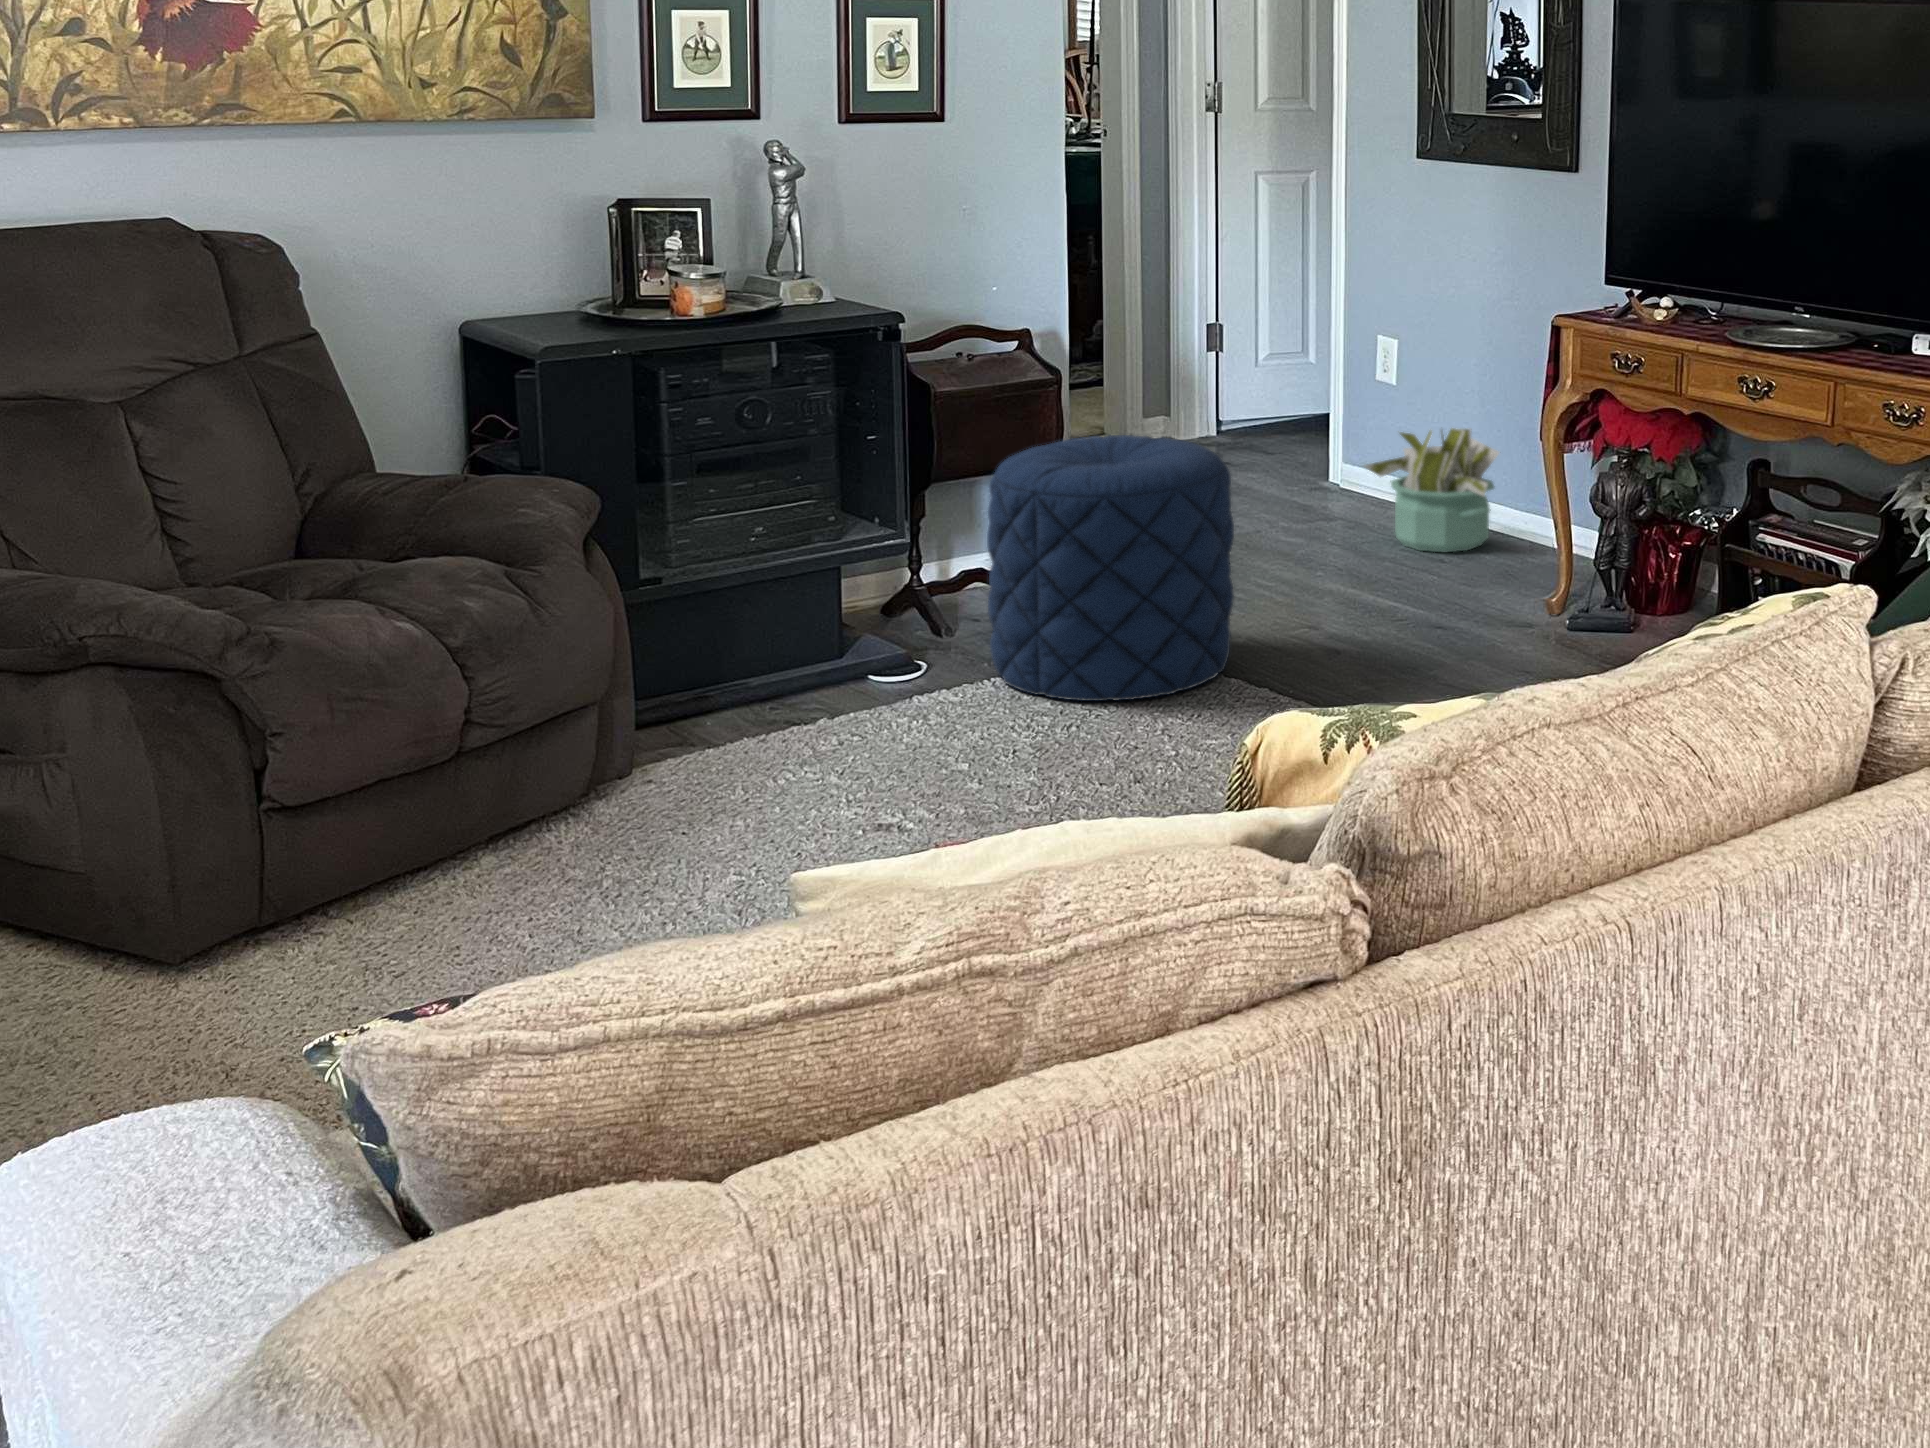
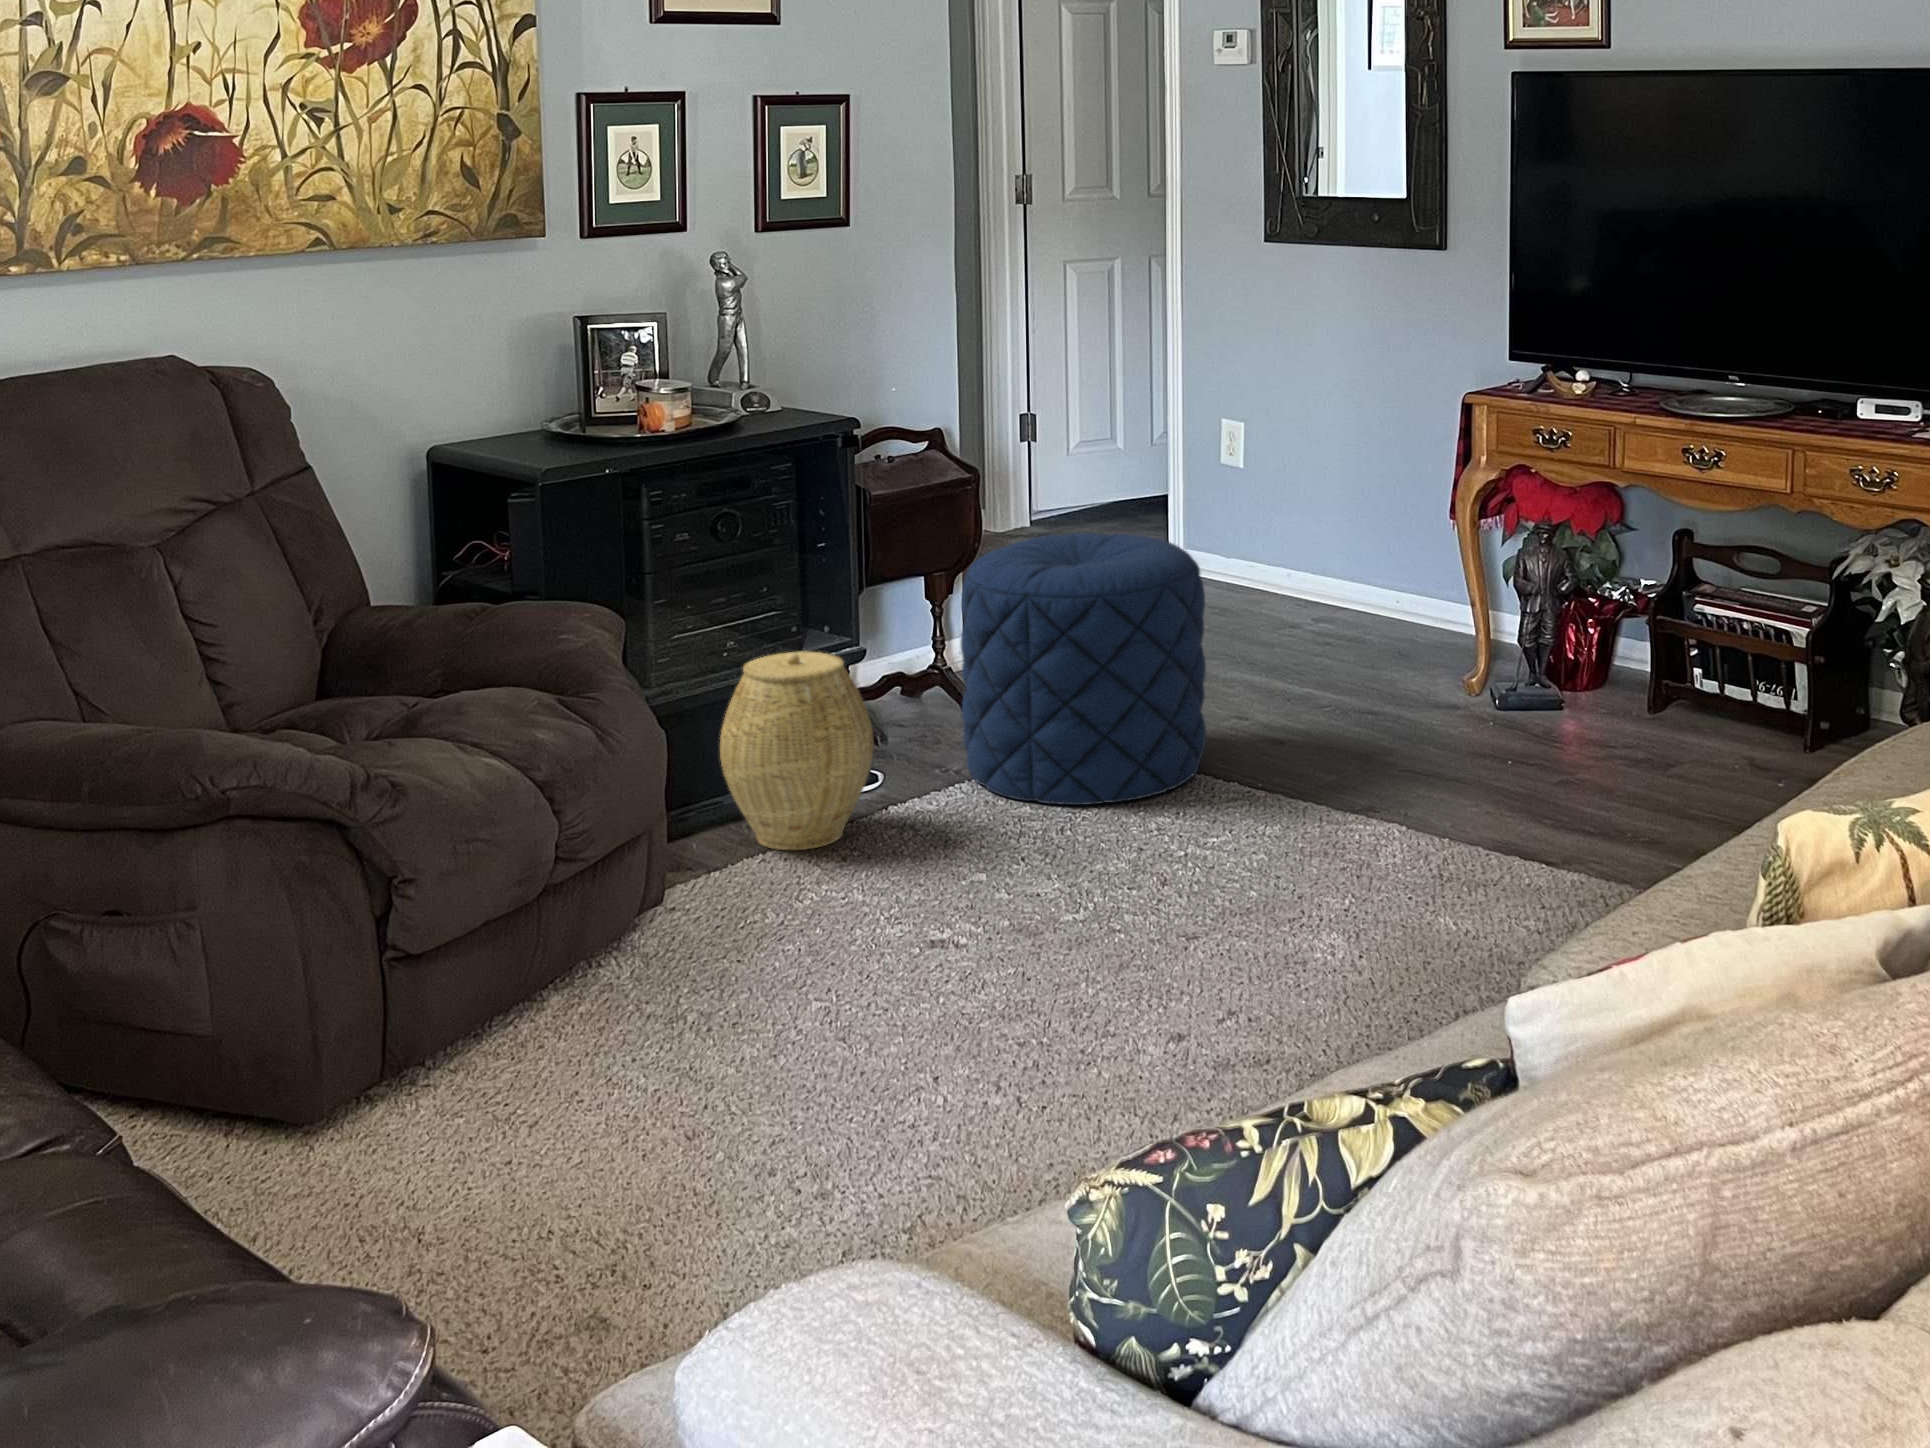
decorative plant: present [1364,428,1499,552] -> none [1244,509,1378,635]
woven basket: none [714,536,869,728] -> present [720,651,874,850]

